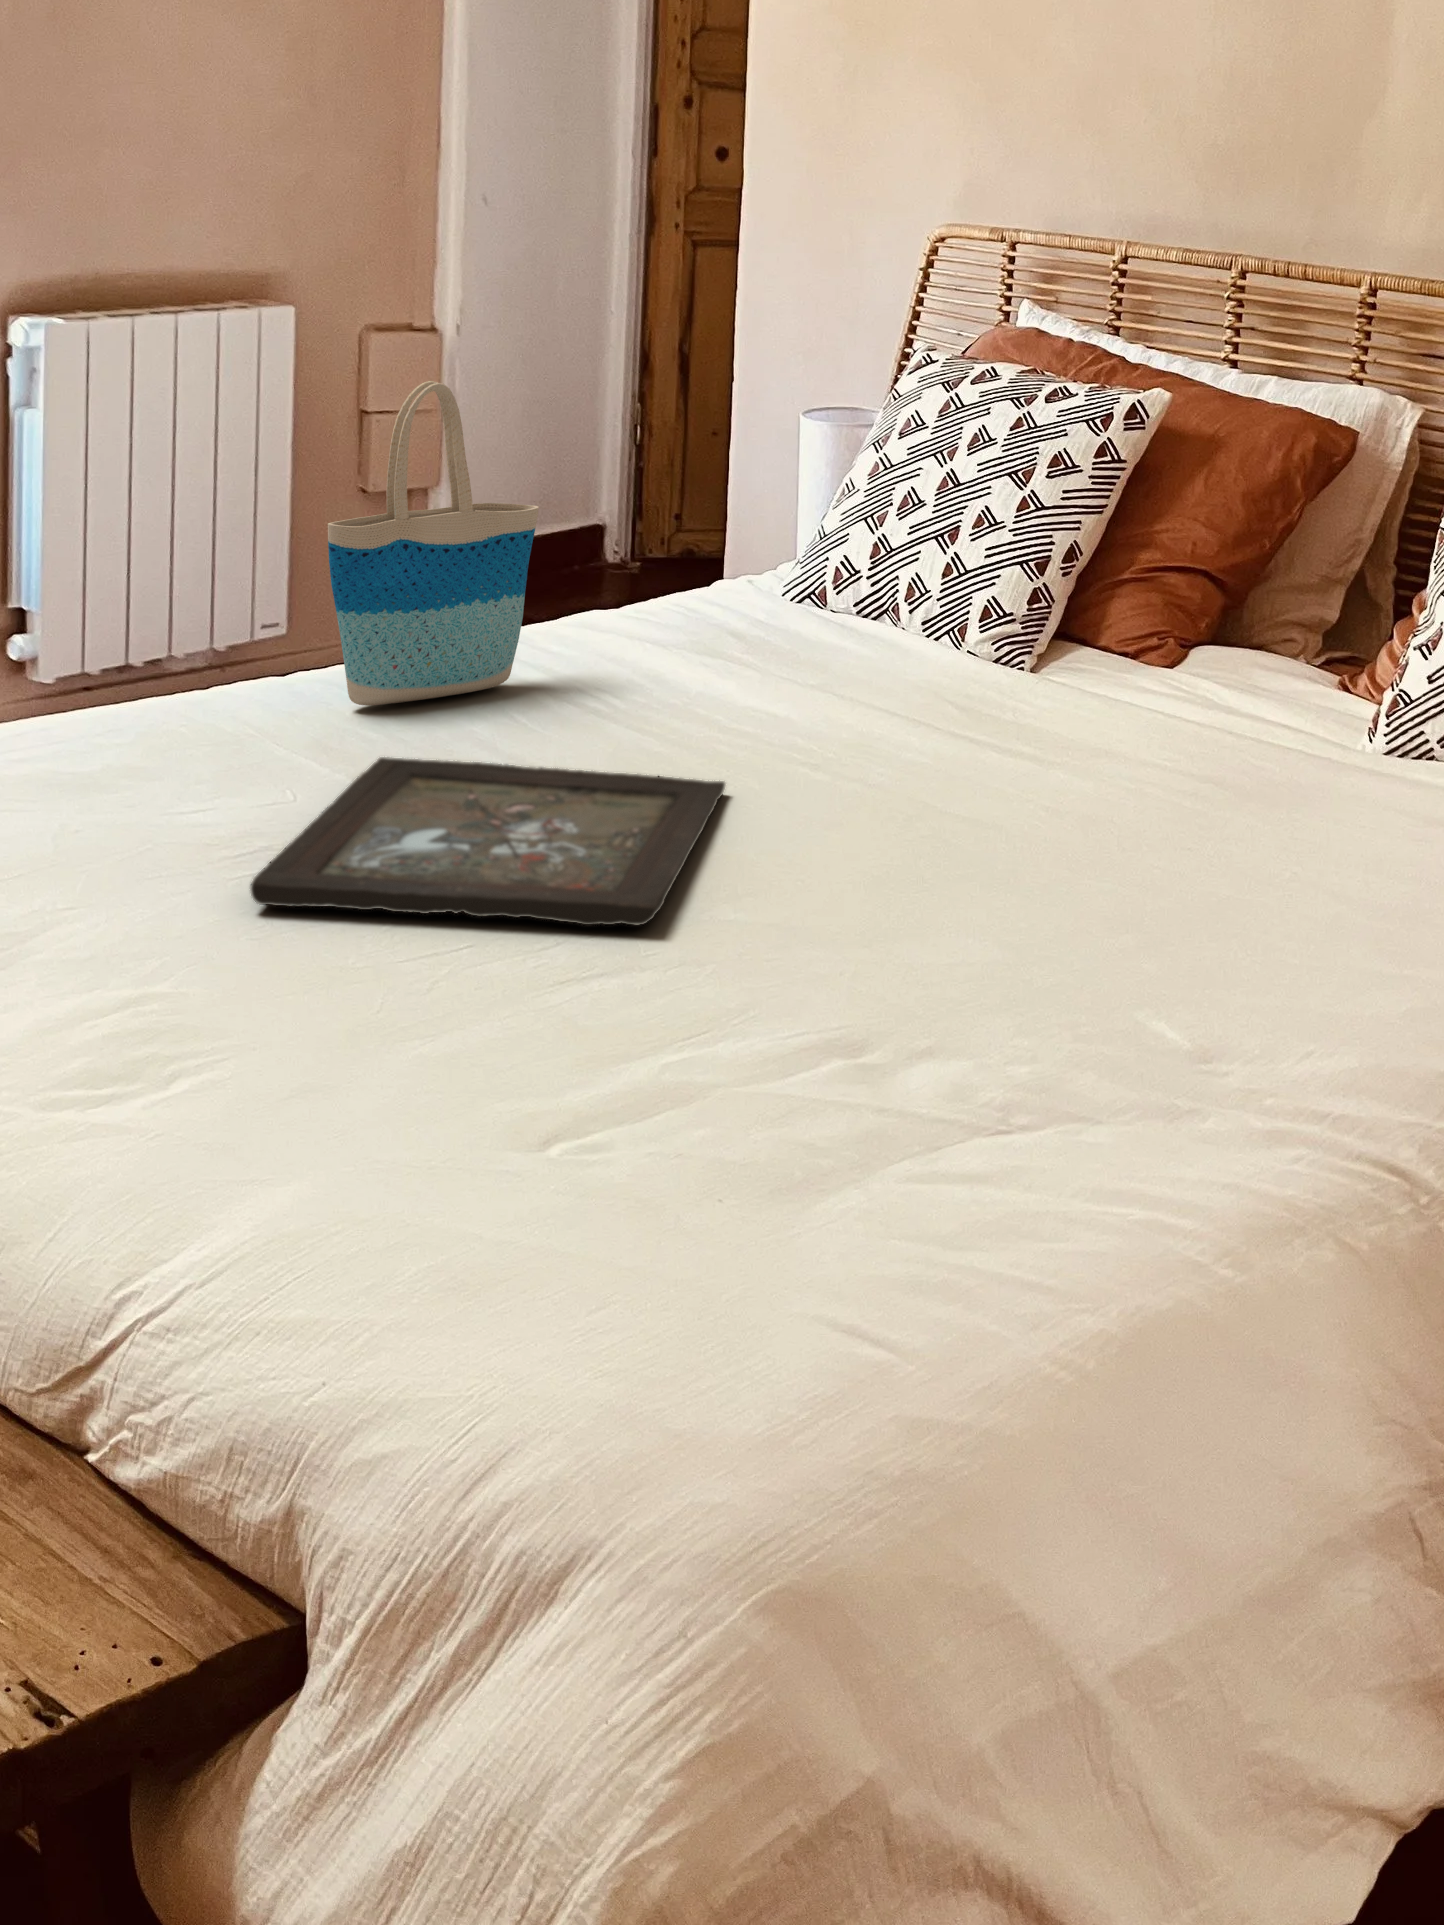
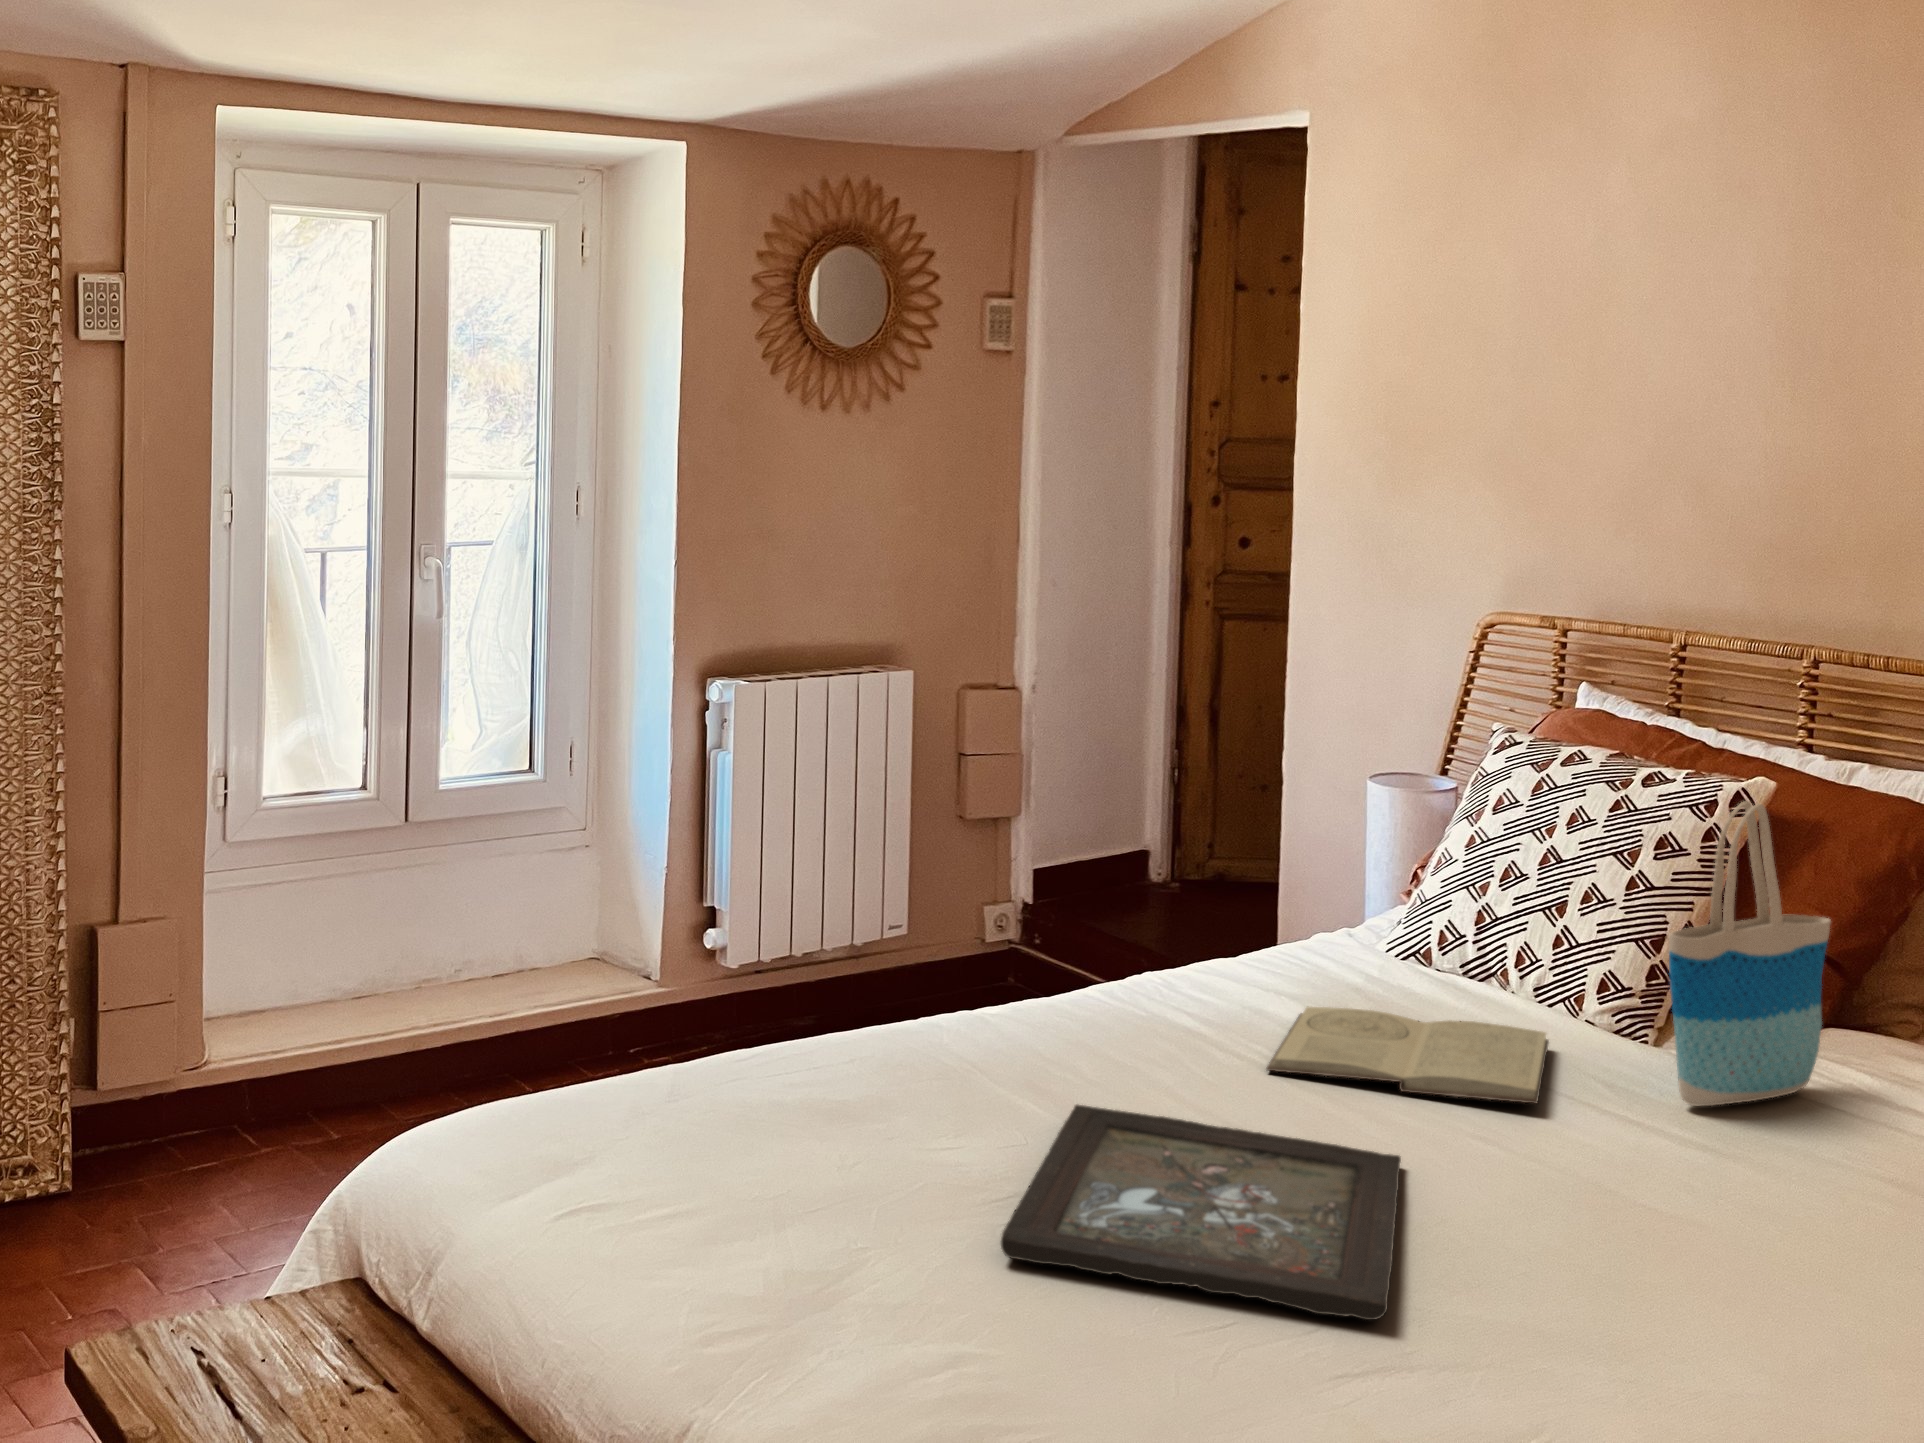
tote bag: present [328,381,539,705] -> present [1669,801,1831,1106]
book: none [612,652,924,727] -> present [1266,1007,1549,1103]

